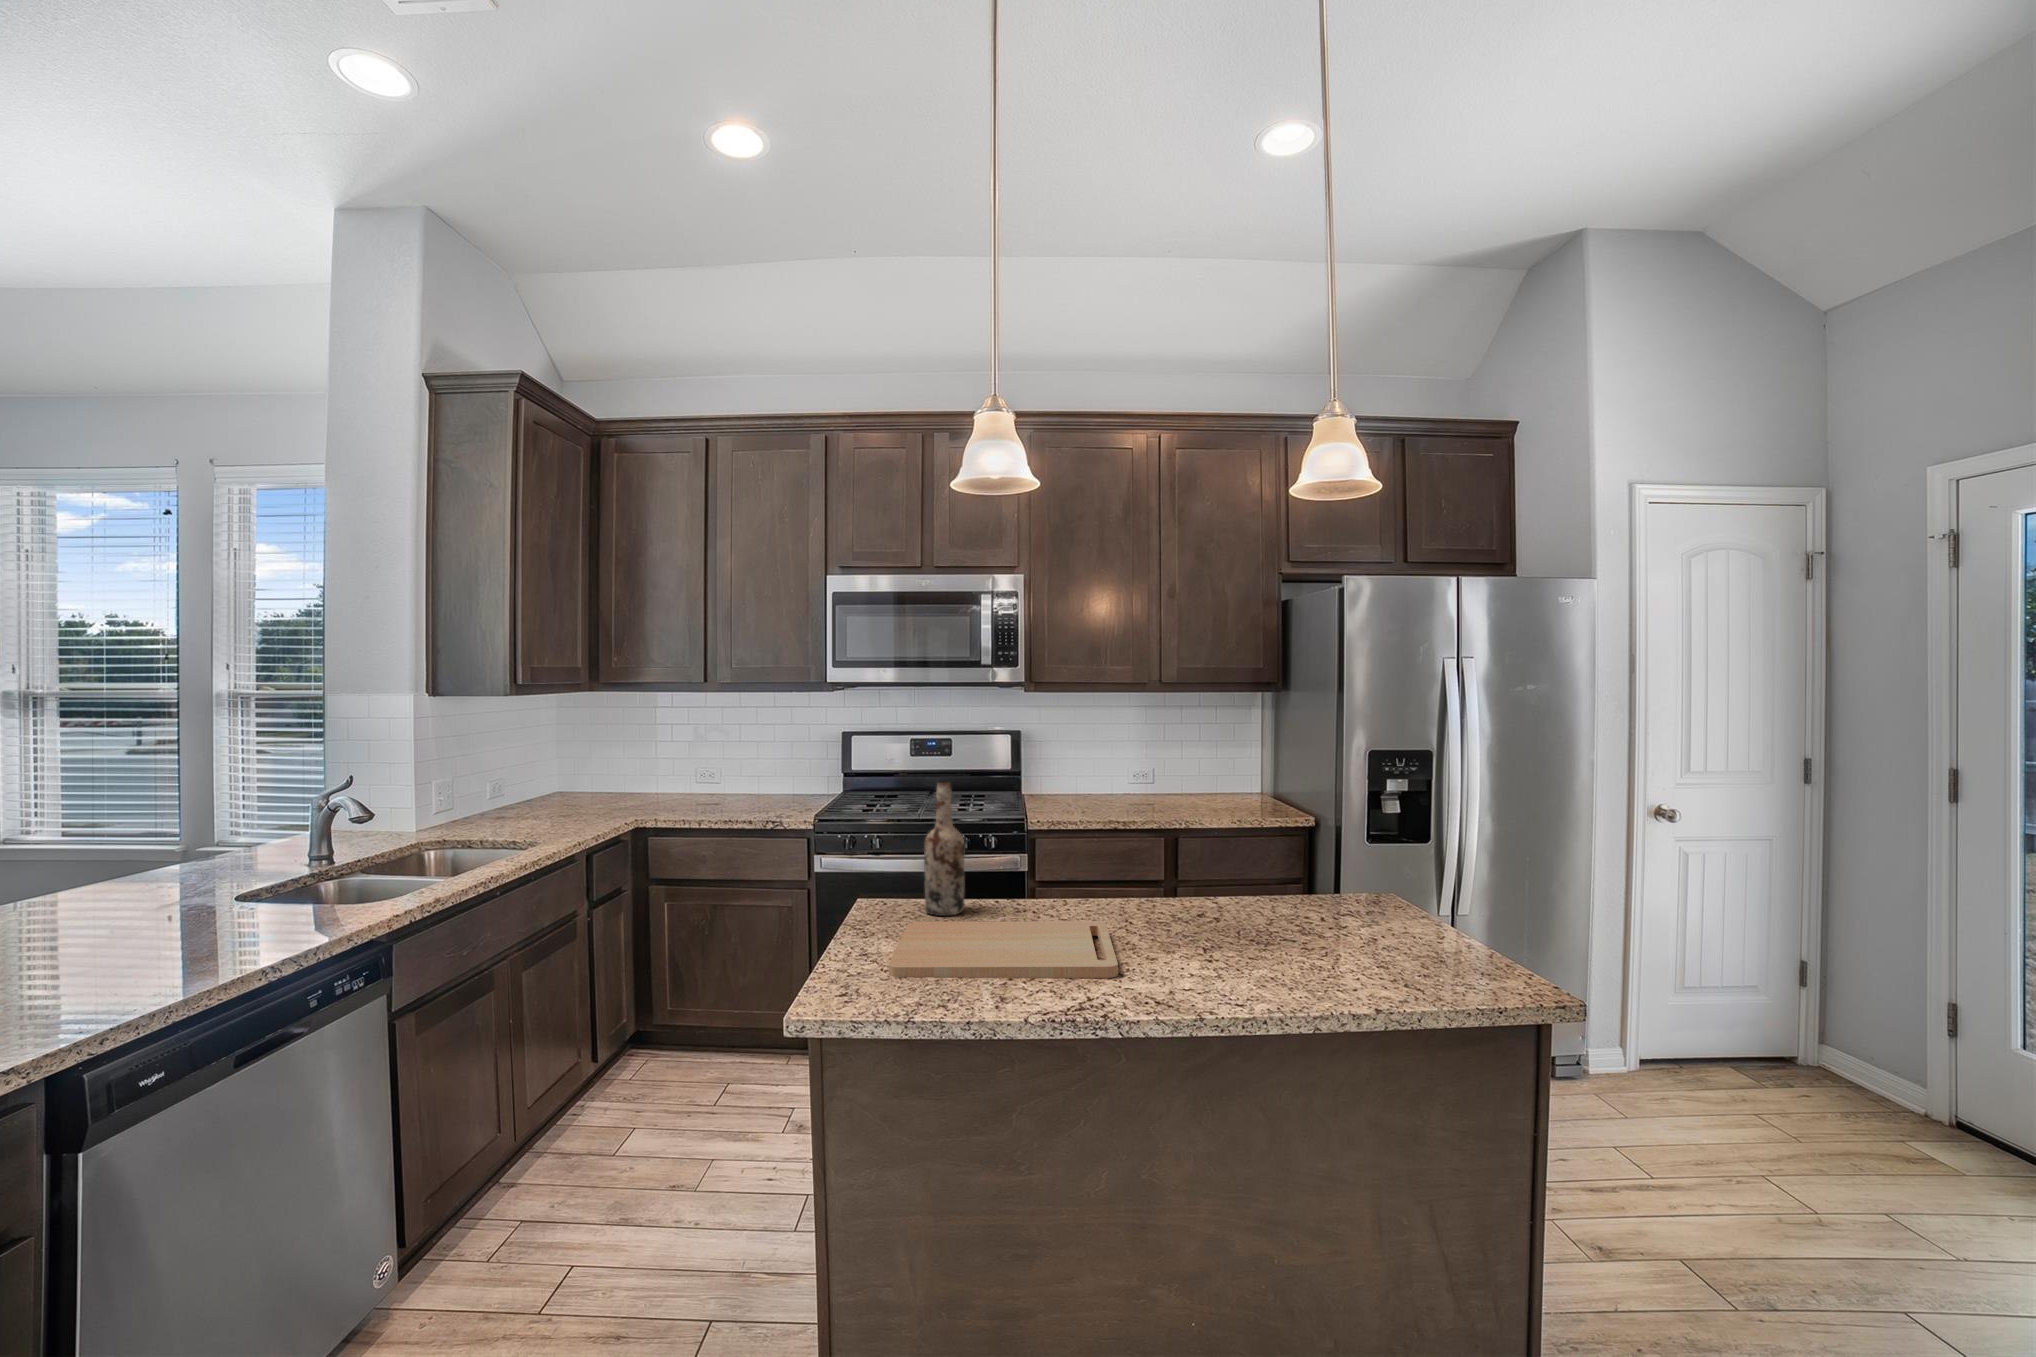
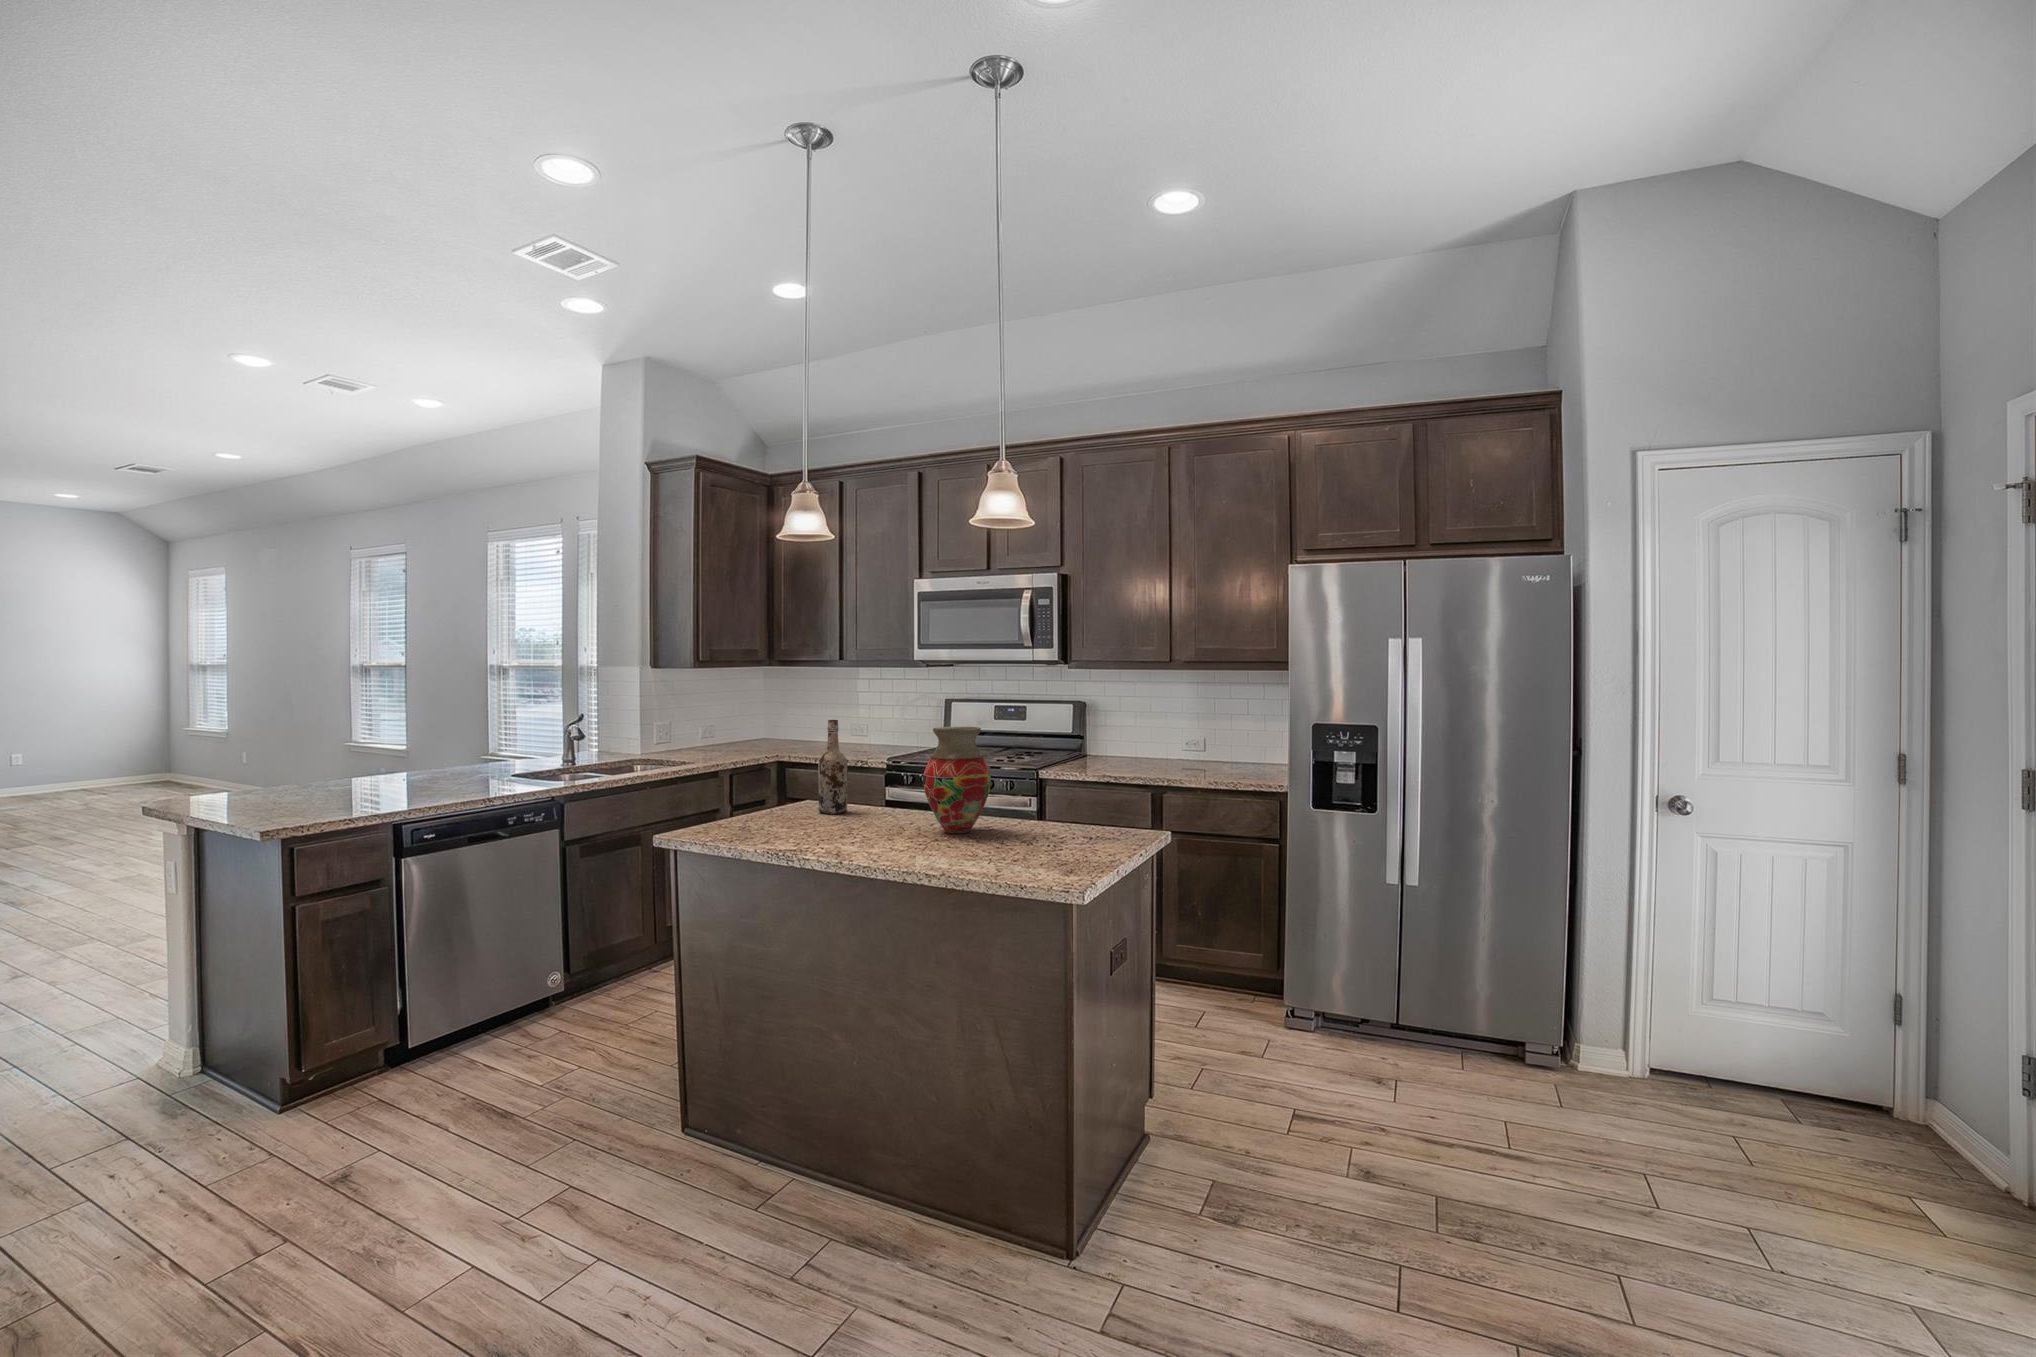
vase: none [1135,786,1227,931] -> present [923,727,991,833]
cutting board: present [889,921,1118,978] -> none [718,811,893,845]

